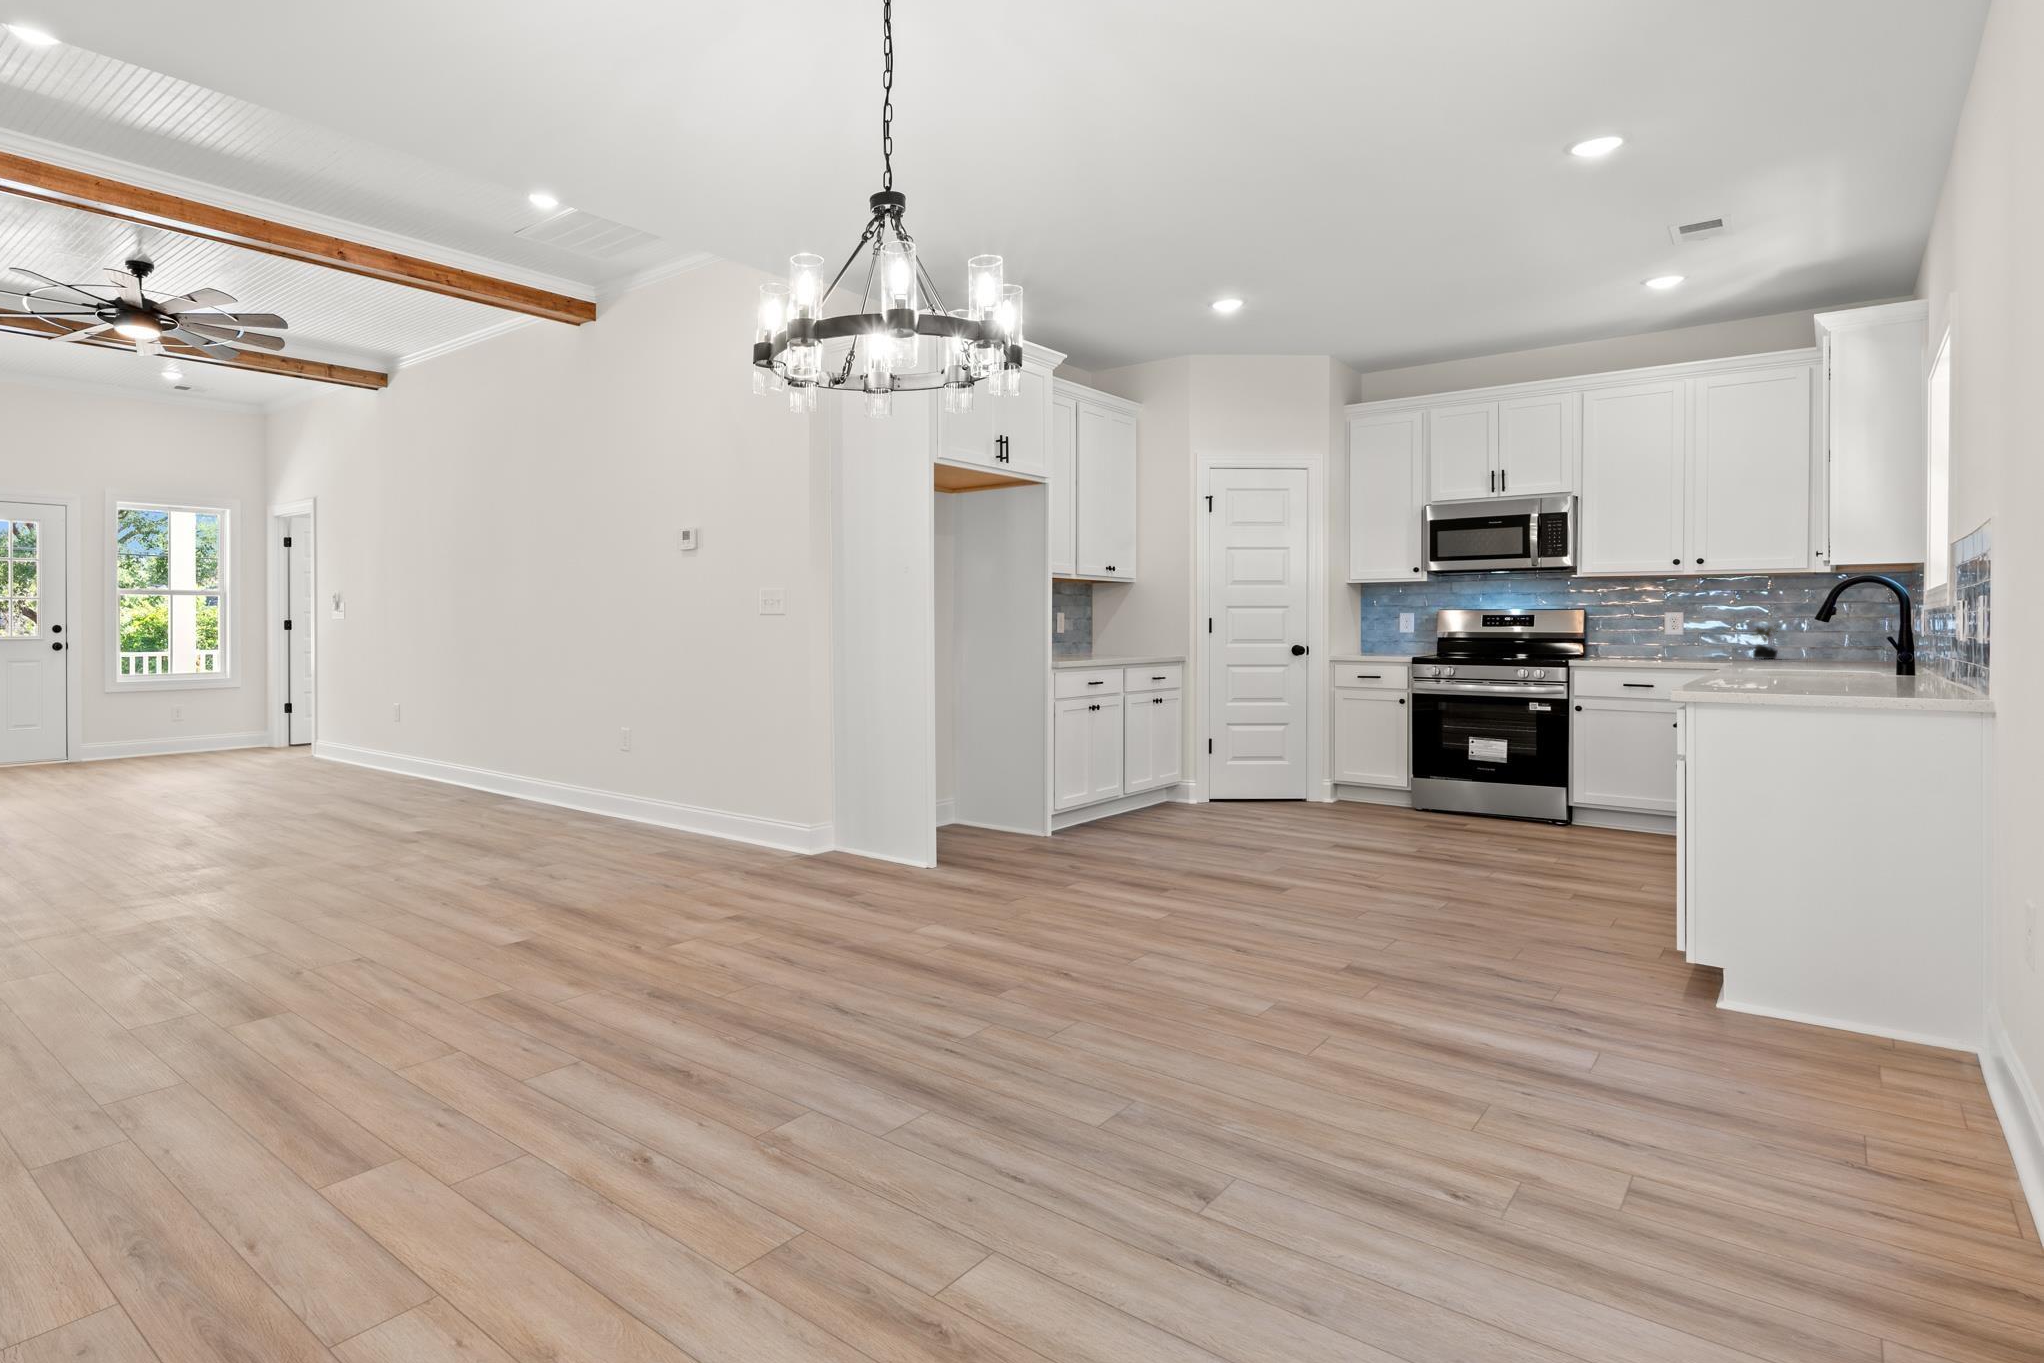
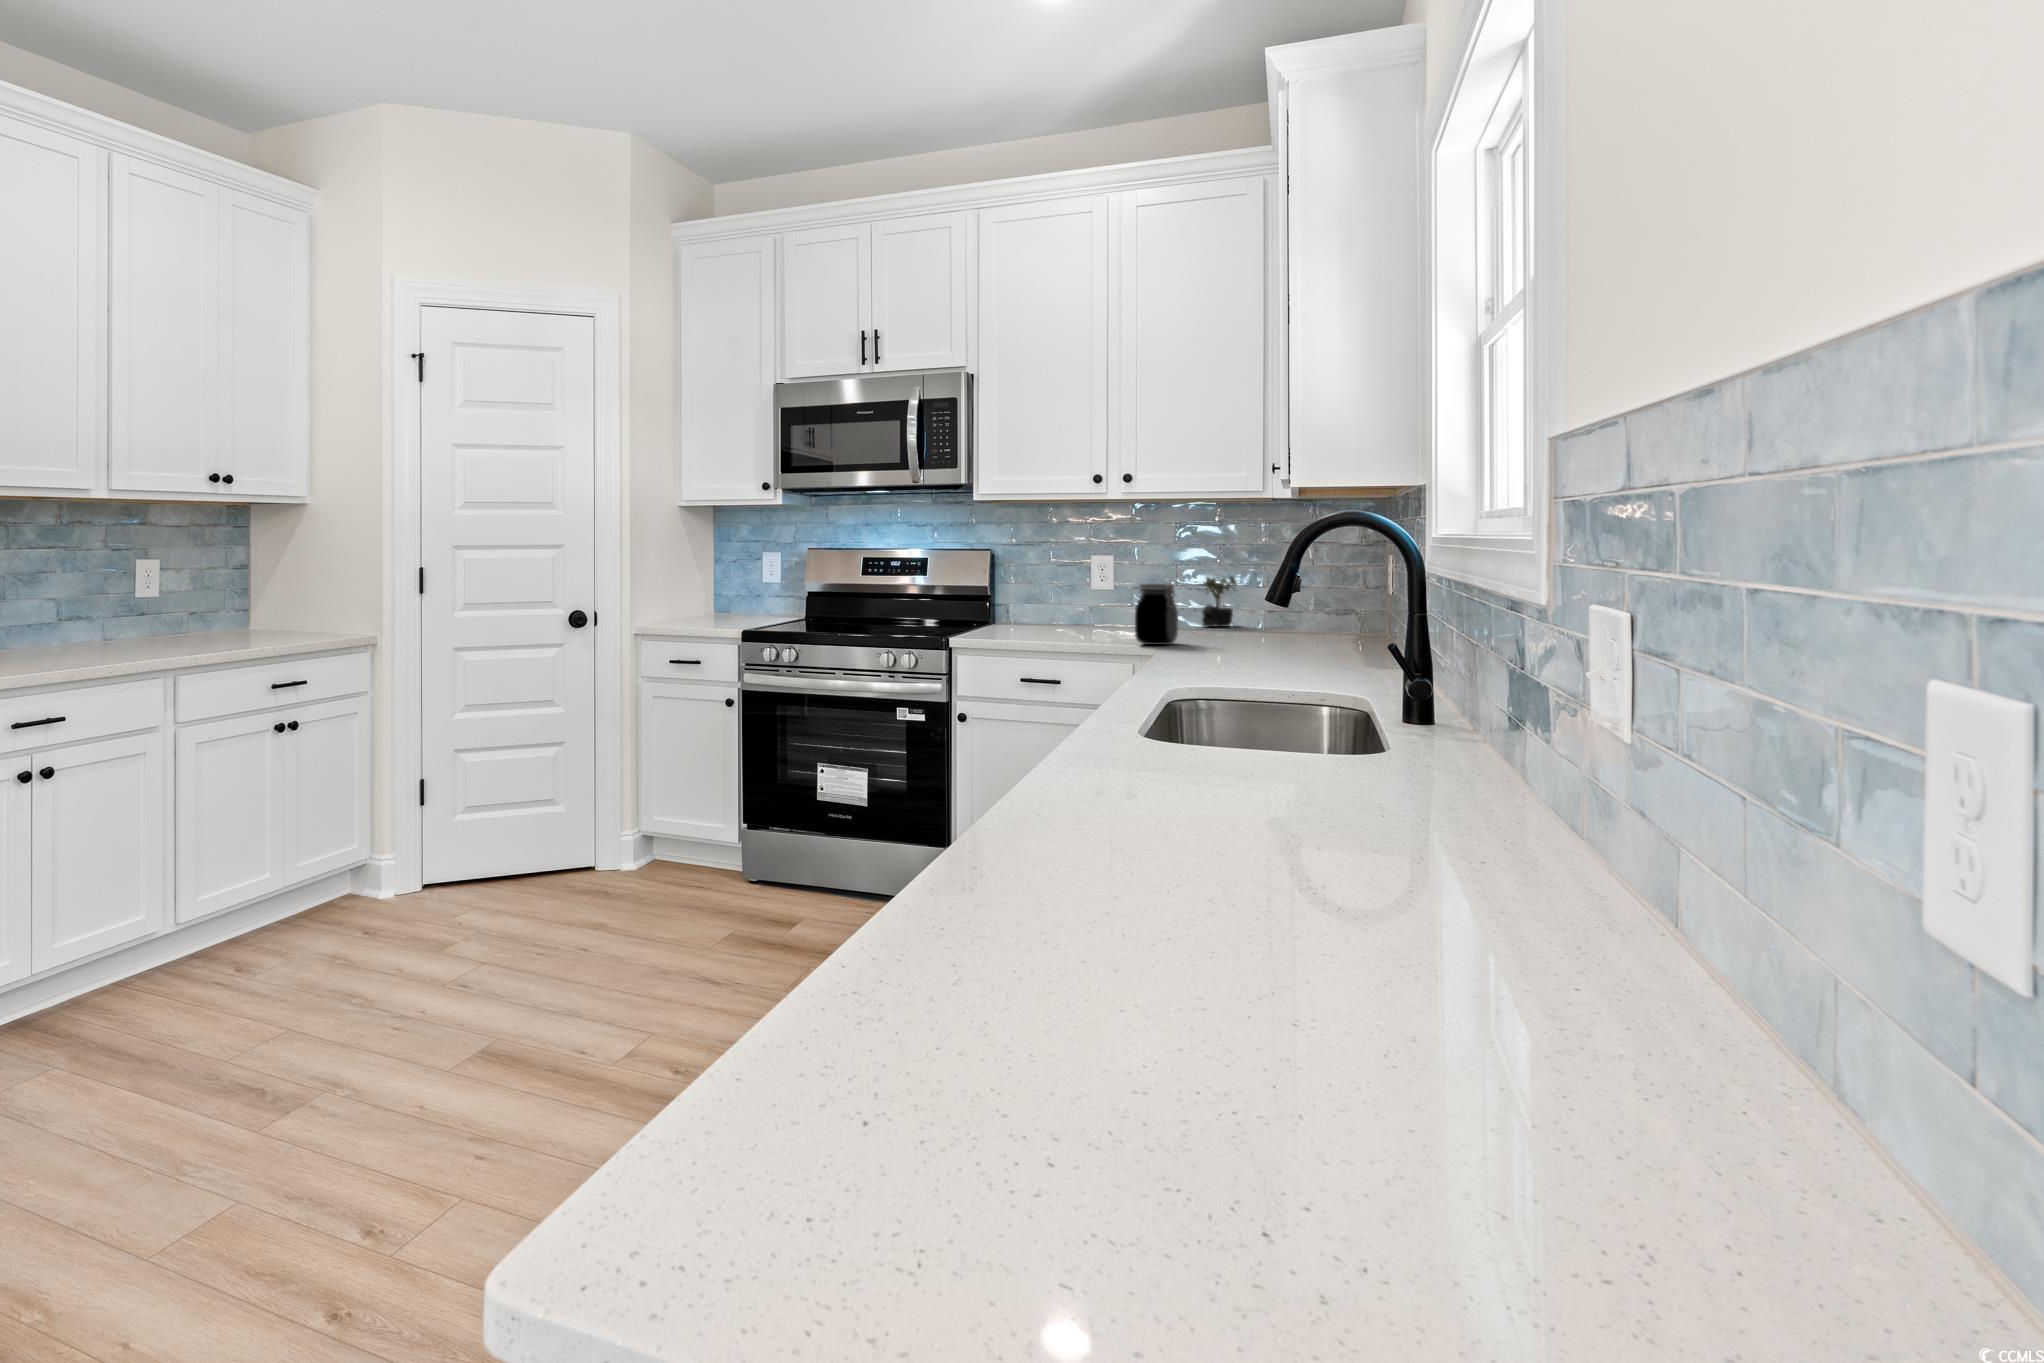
jar: none [1709,626,1741,664] -> present [1135,583,1178,645]

